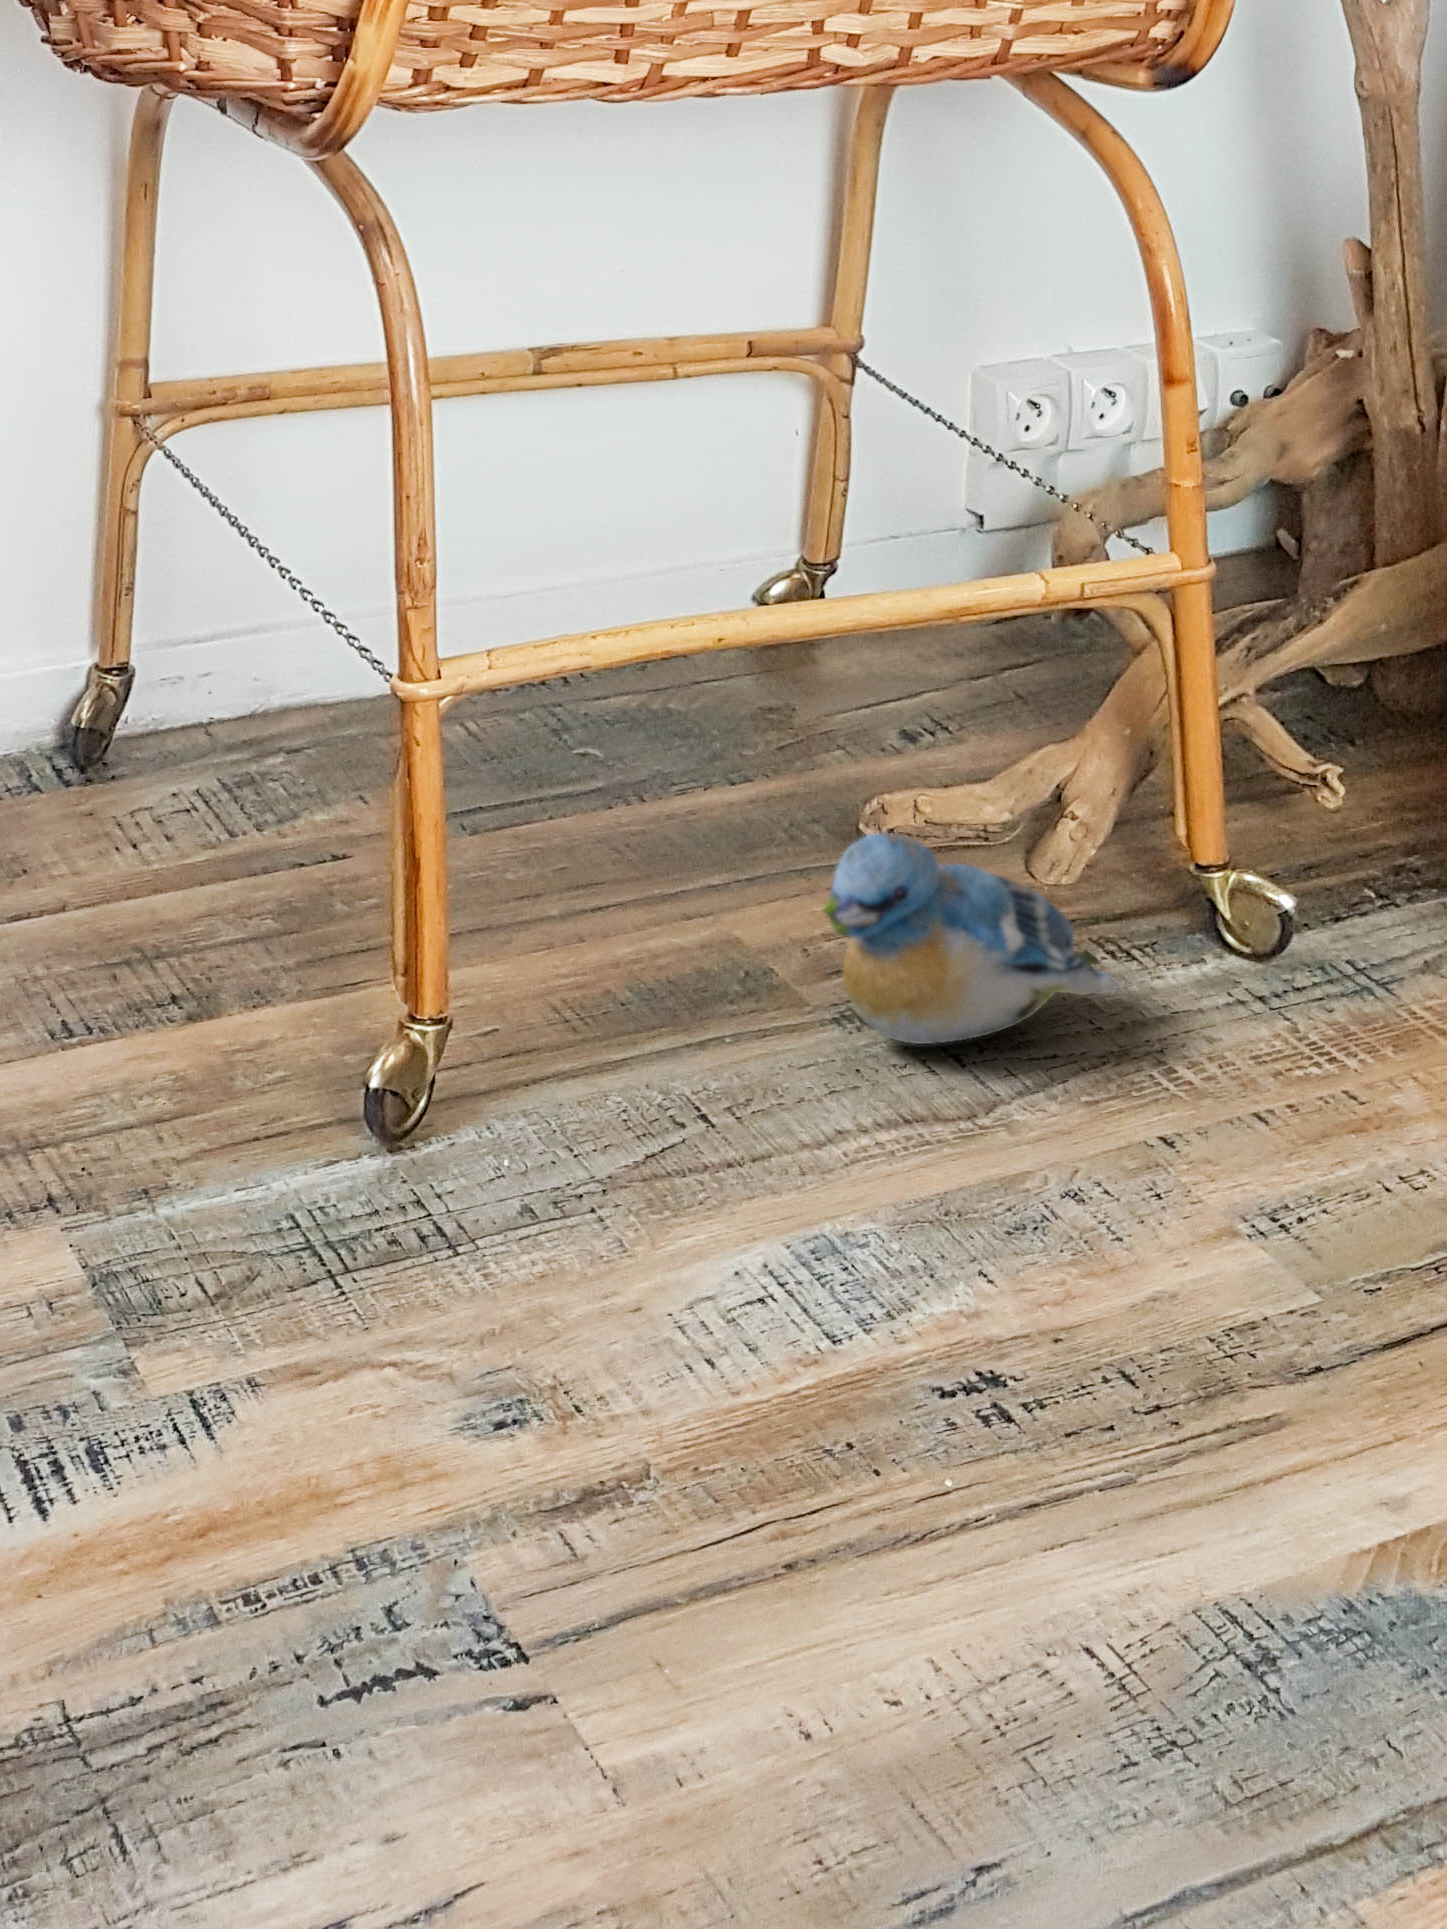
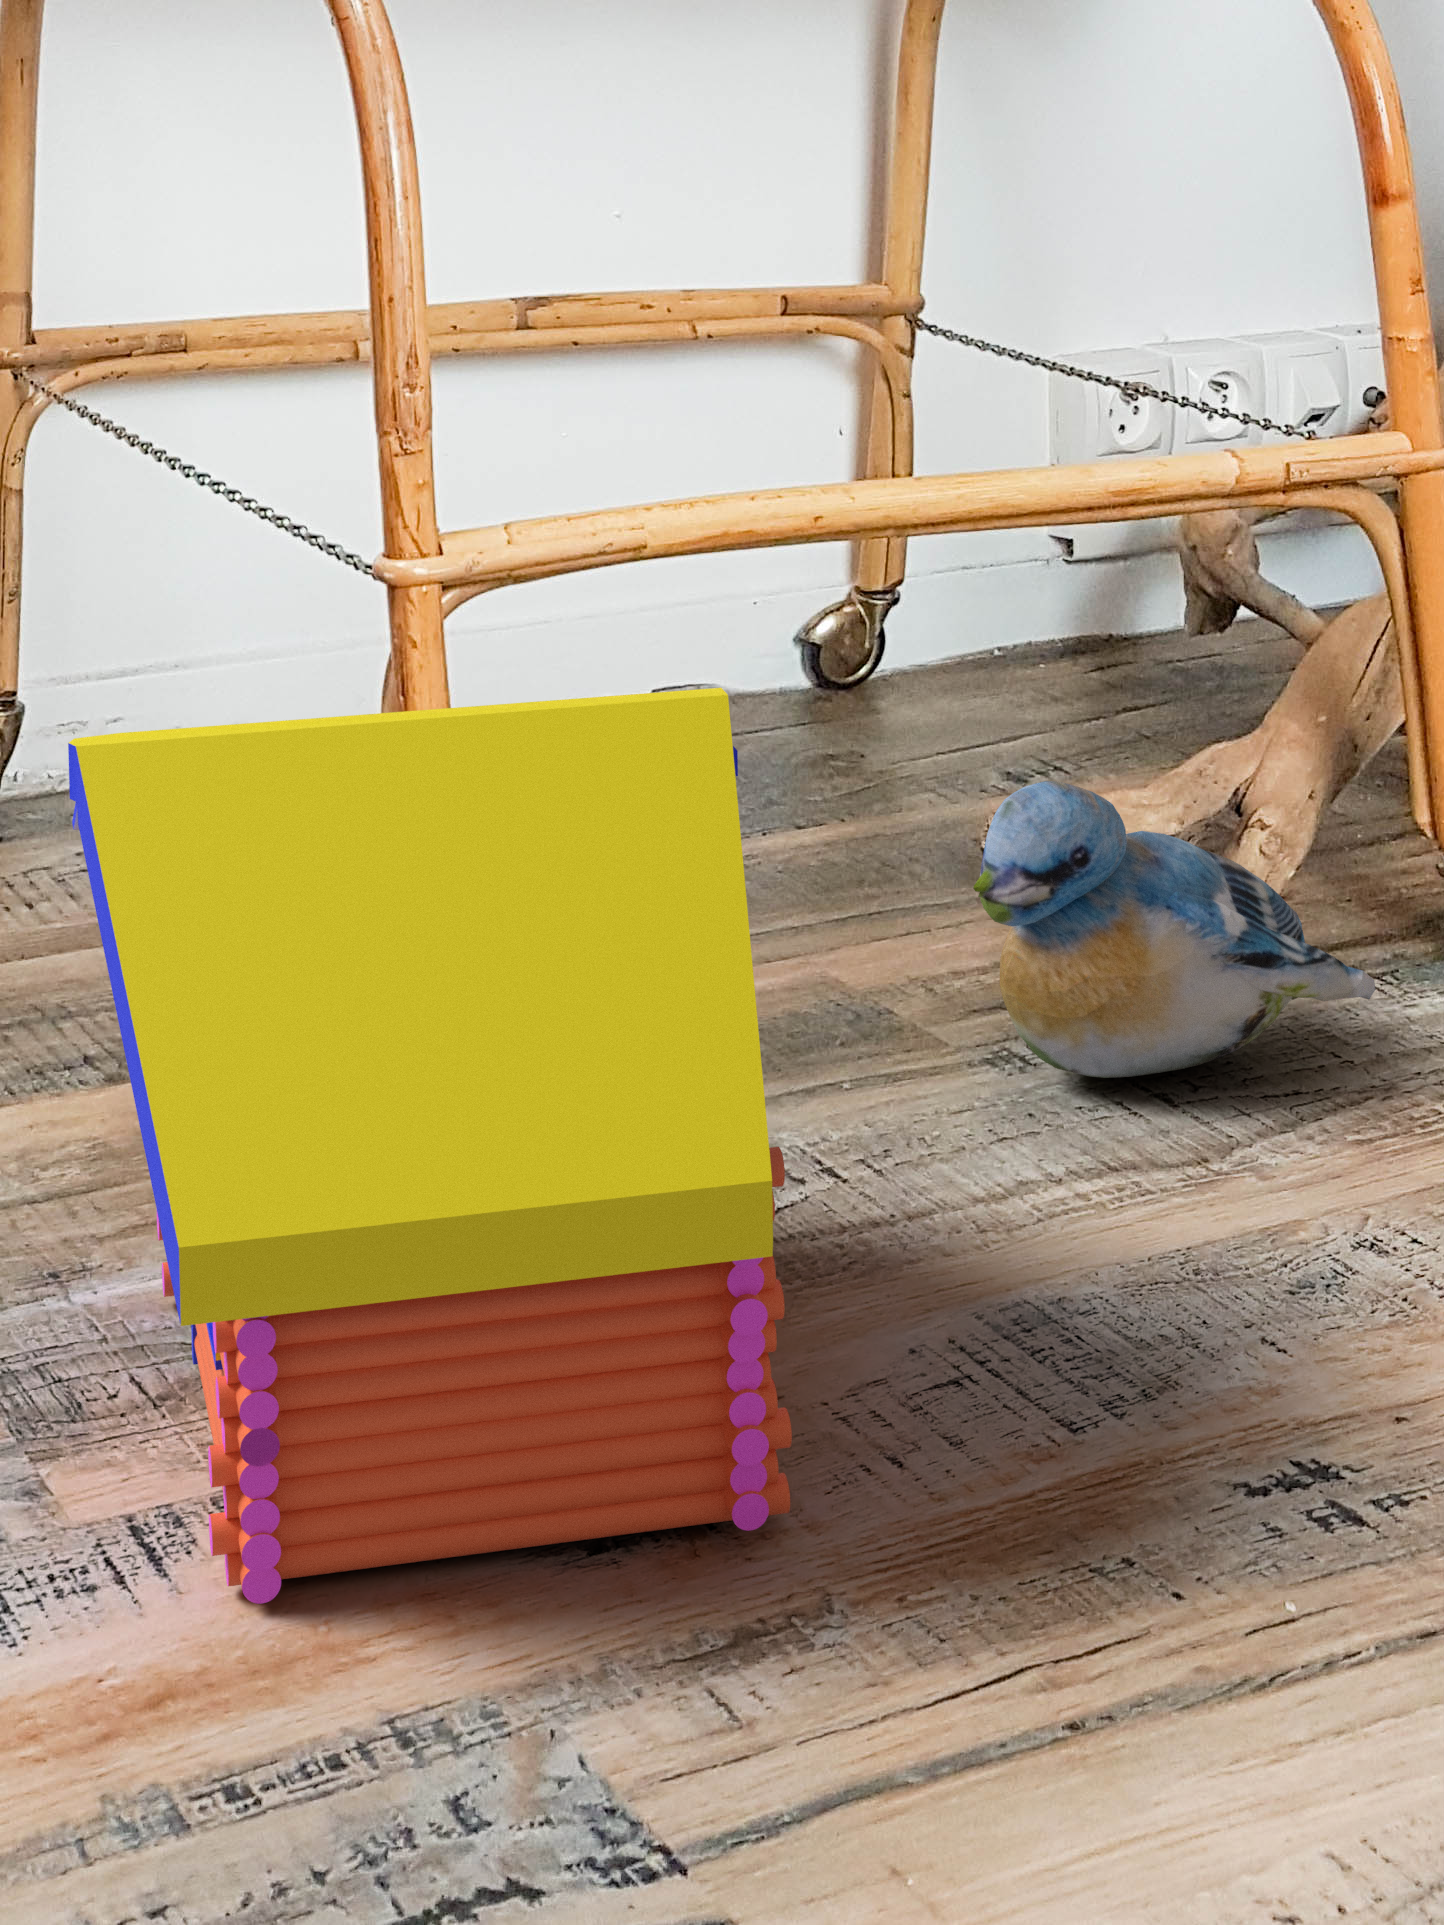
toy house: none [157,836,633,1461] -> present [68,688,792,1604]

